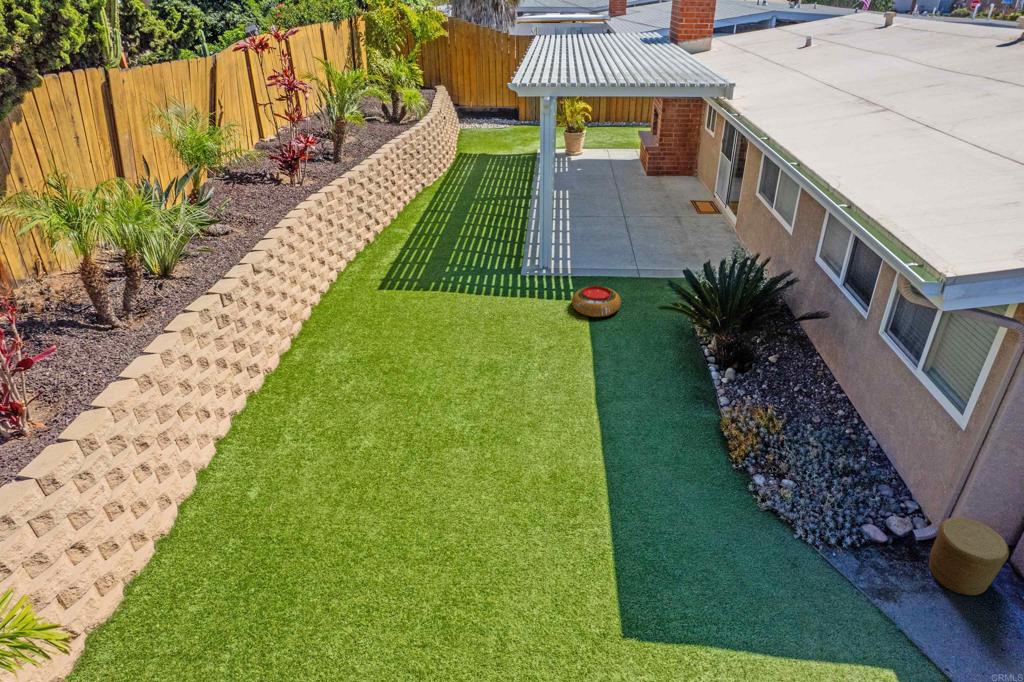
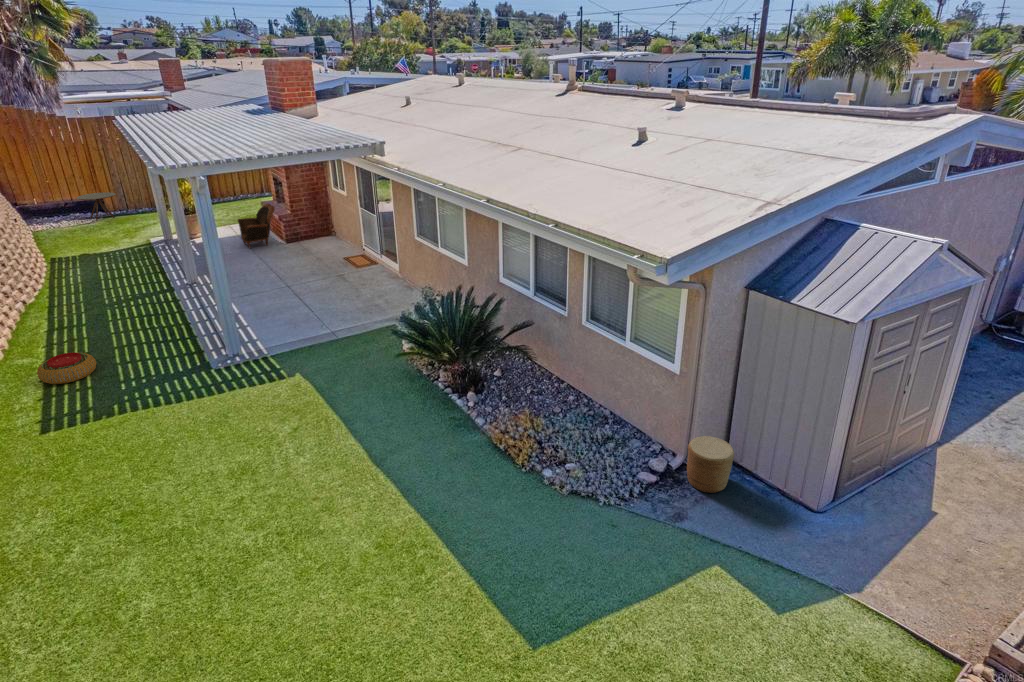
round table: none [497,101,526,126] -> present [77,192,116,221]
armchair: none [605,129,641,171] -> present [238,204,275,248]
pouf: present [572,286,621,317] -> present [37,352,96,384]

